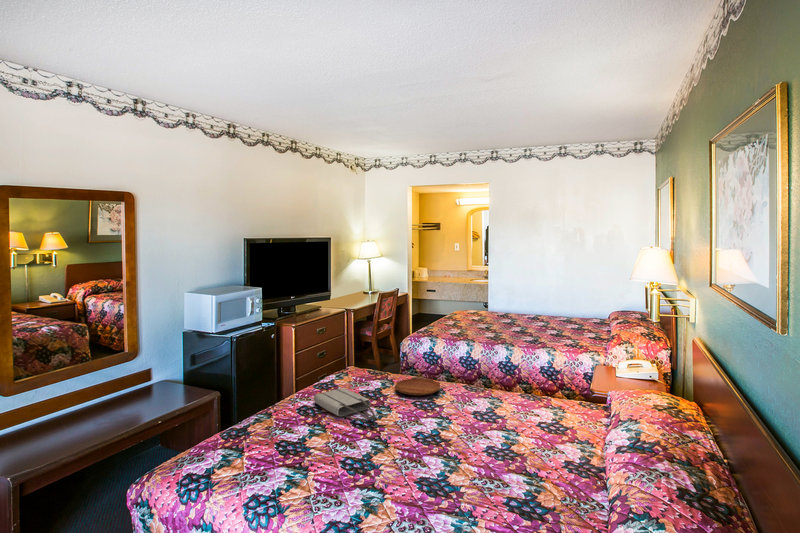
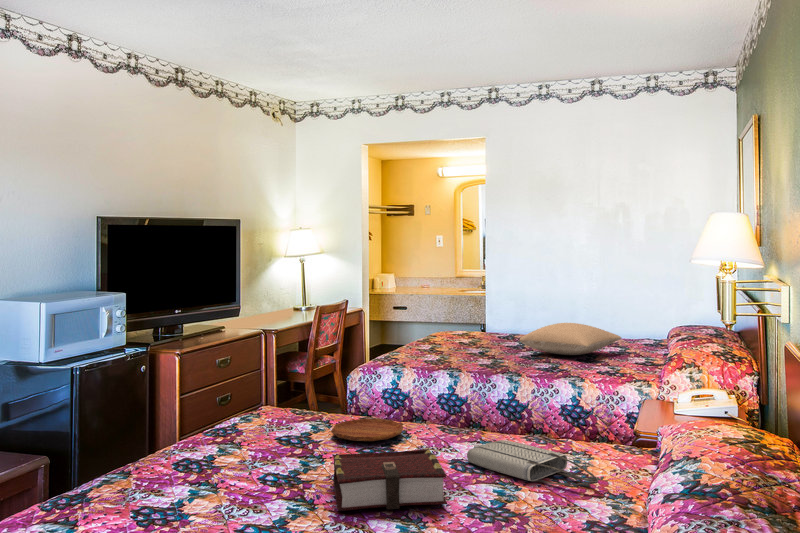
pillow: none [512,309,579,330] -> present [519,323,621,355]
tote bag: present [314,388,375,420] -> present [467,440,598,485]
book: none [399,406,473,449] -> present [333,449,447,511]

